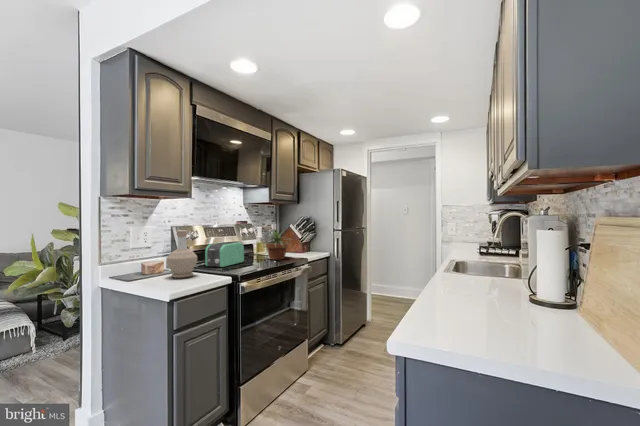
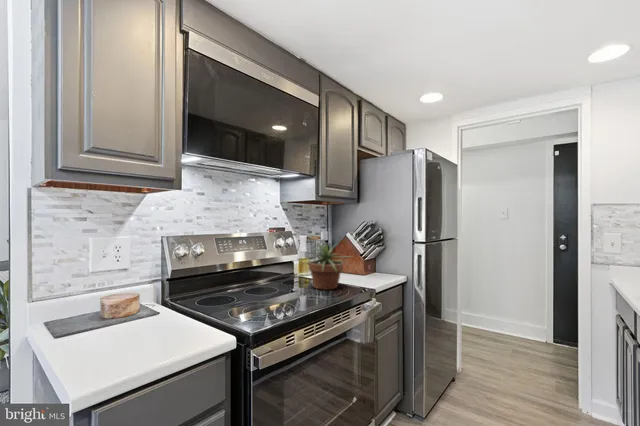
bottle: present [167,230,197,278] -> none [125,246,181,334]
toaster: present [205,242,244,267] -> none [211,261,273,305]

